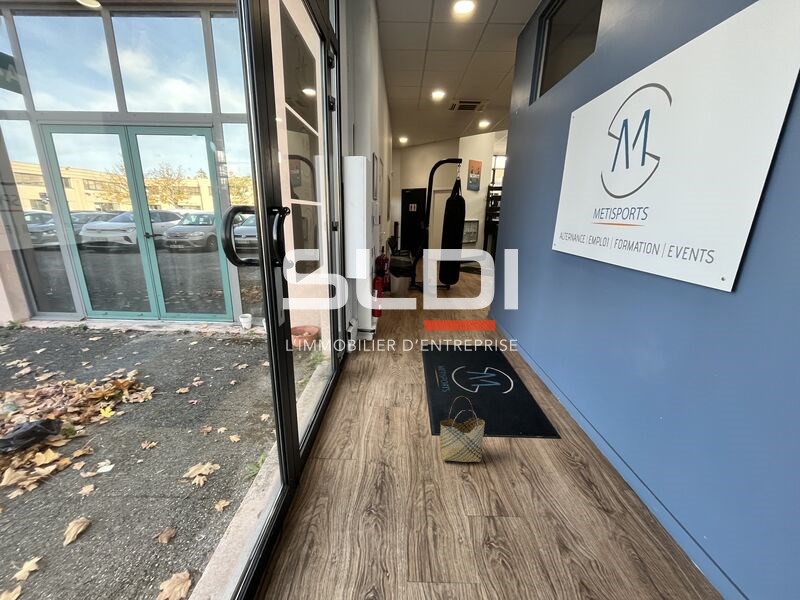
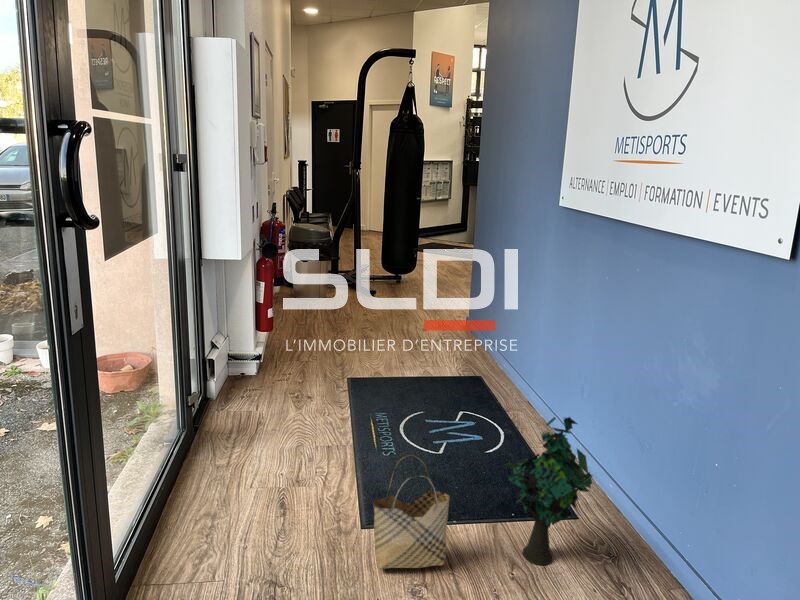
decorative plant: none [517,379,576,467] -> present [503,417,593,565]

